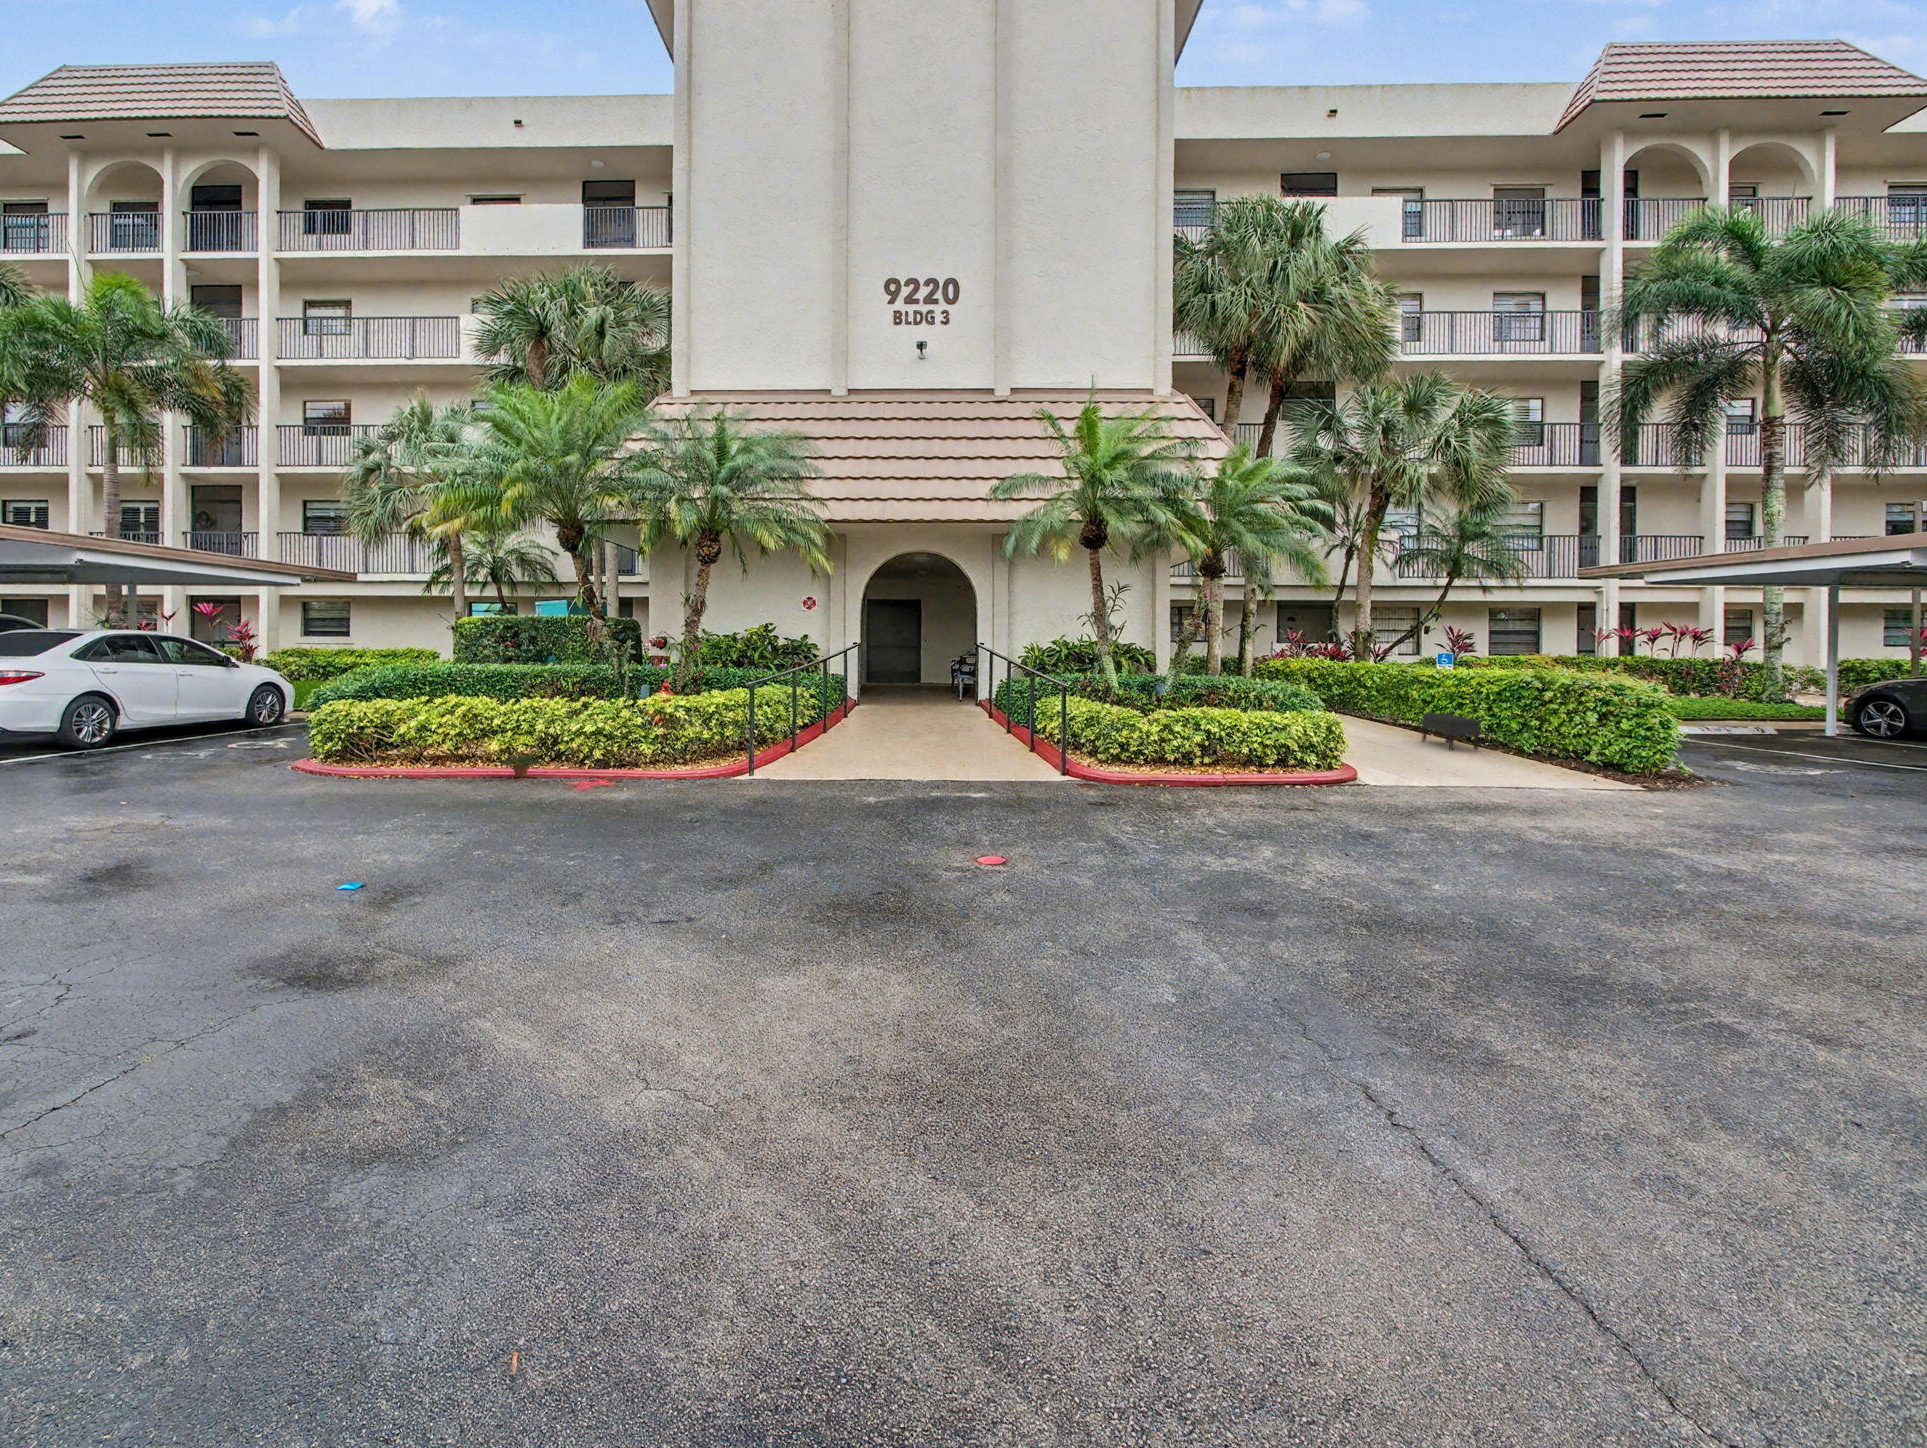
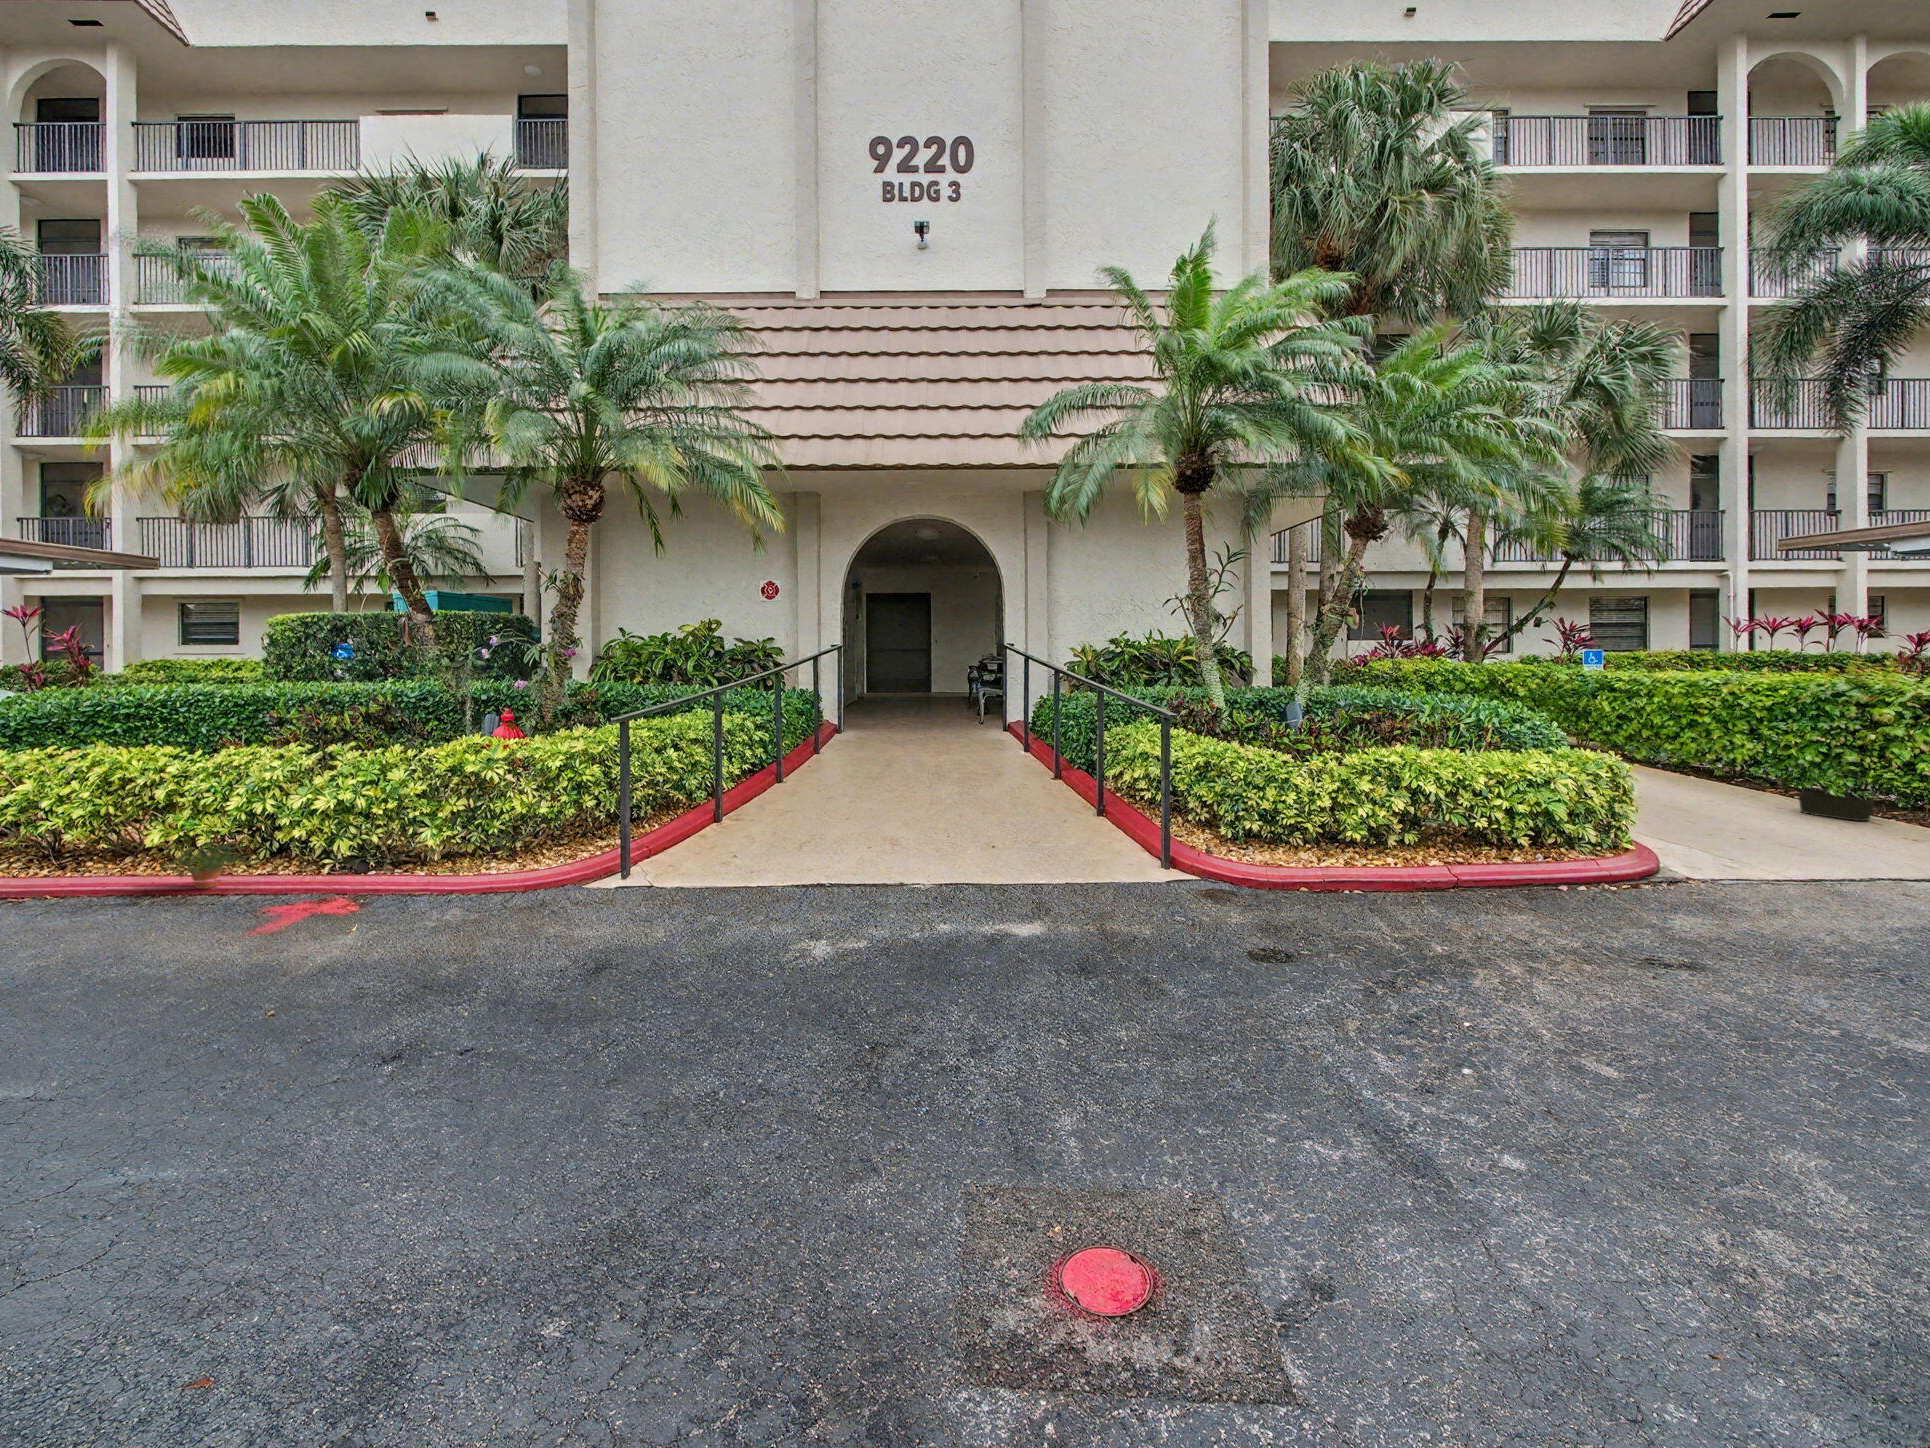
bench: present [1422,713,1481,751] -> none [1667,742,1780,802]
basket: none [1485,730,1526,761] -> present [1798,771,1874,821]

